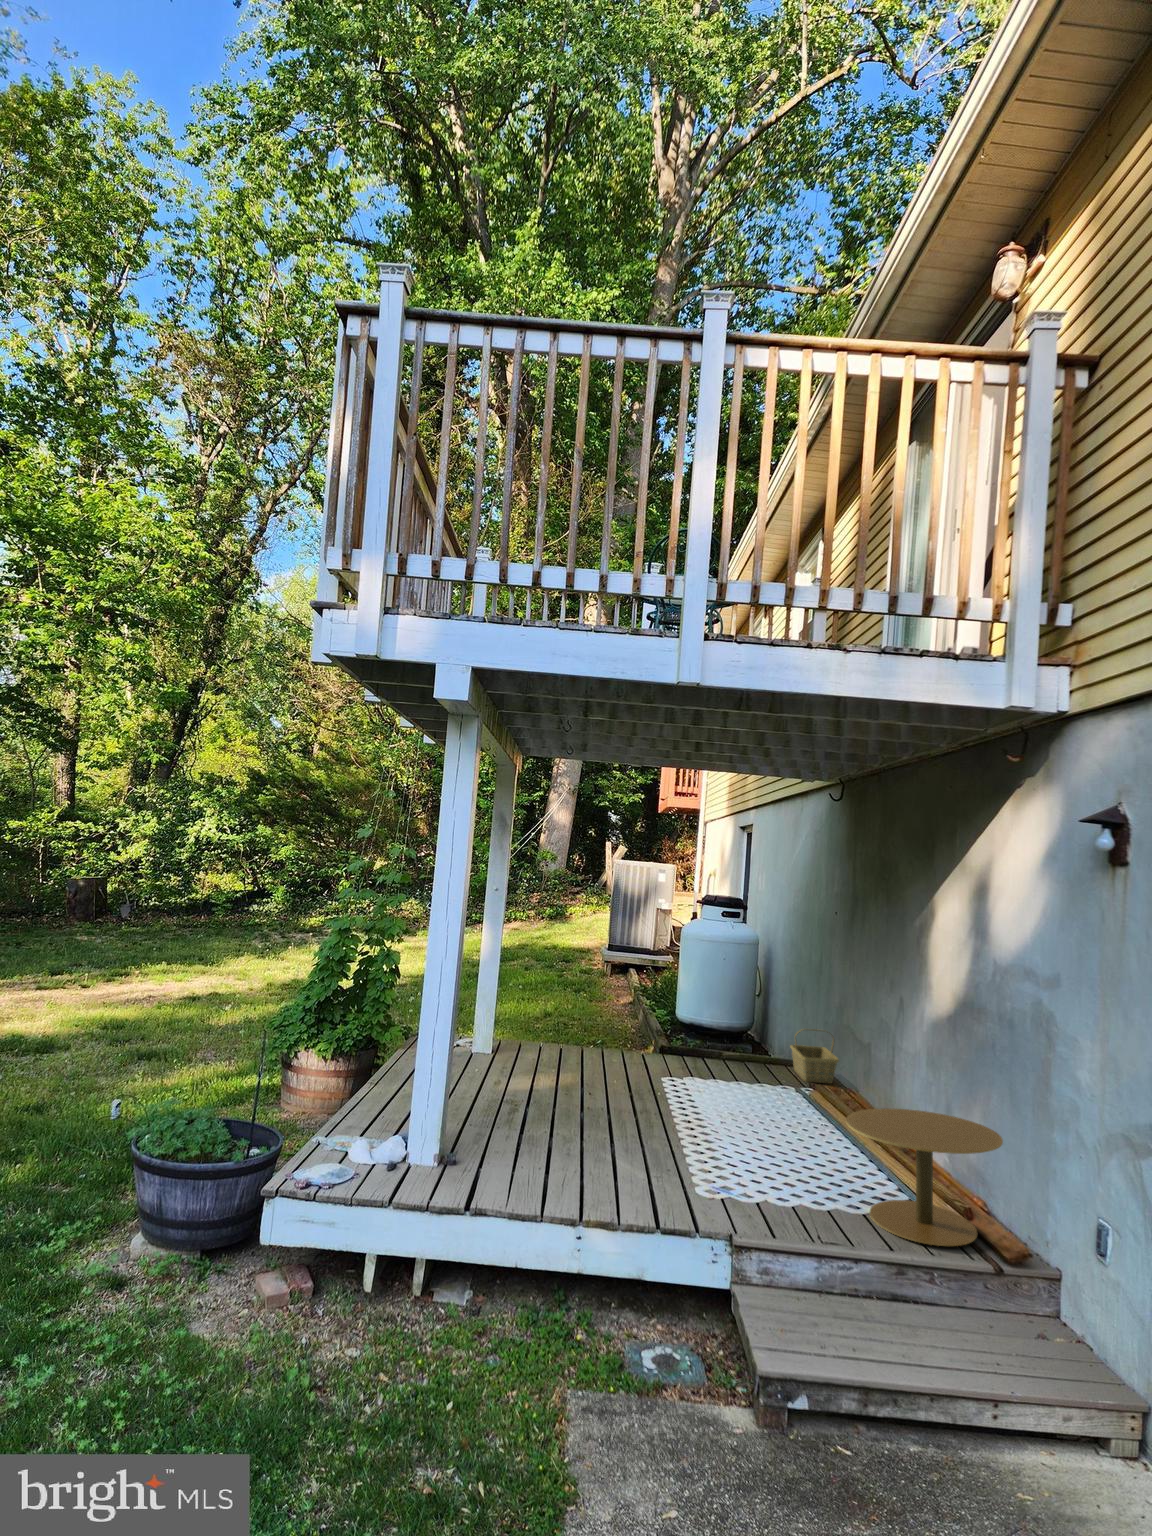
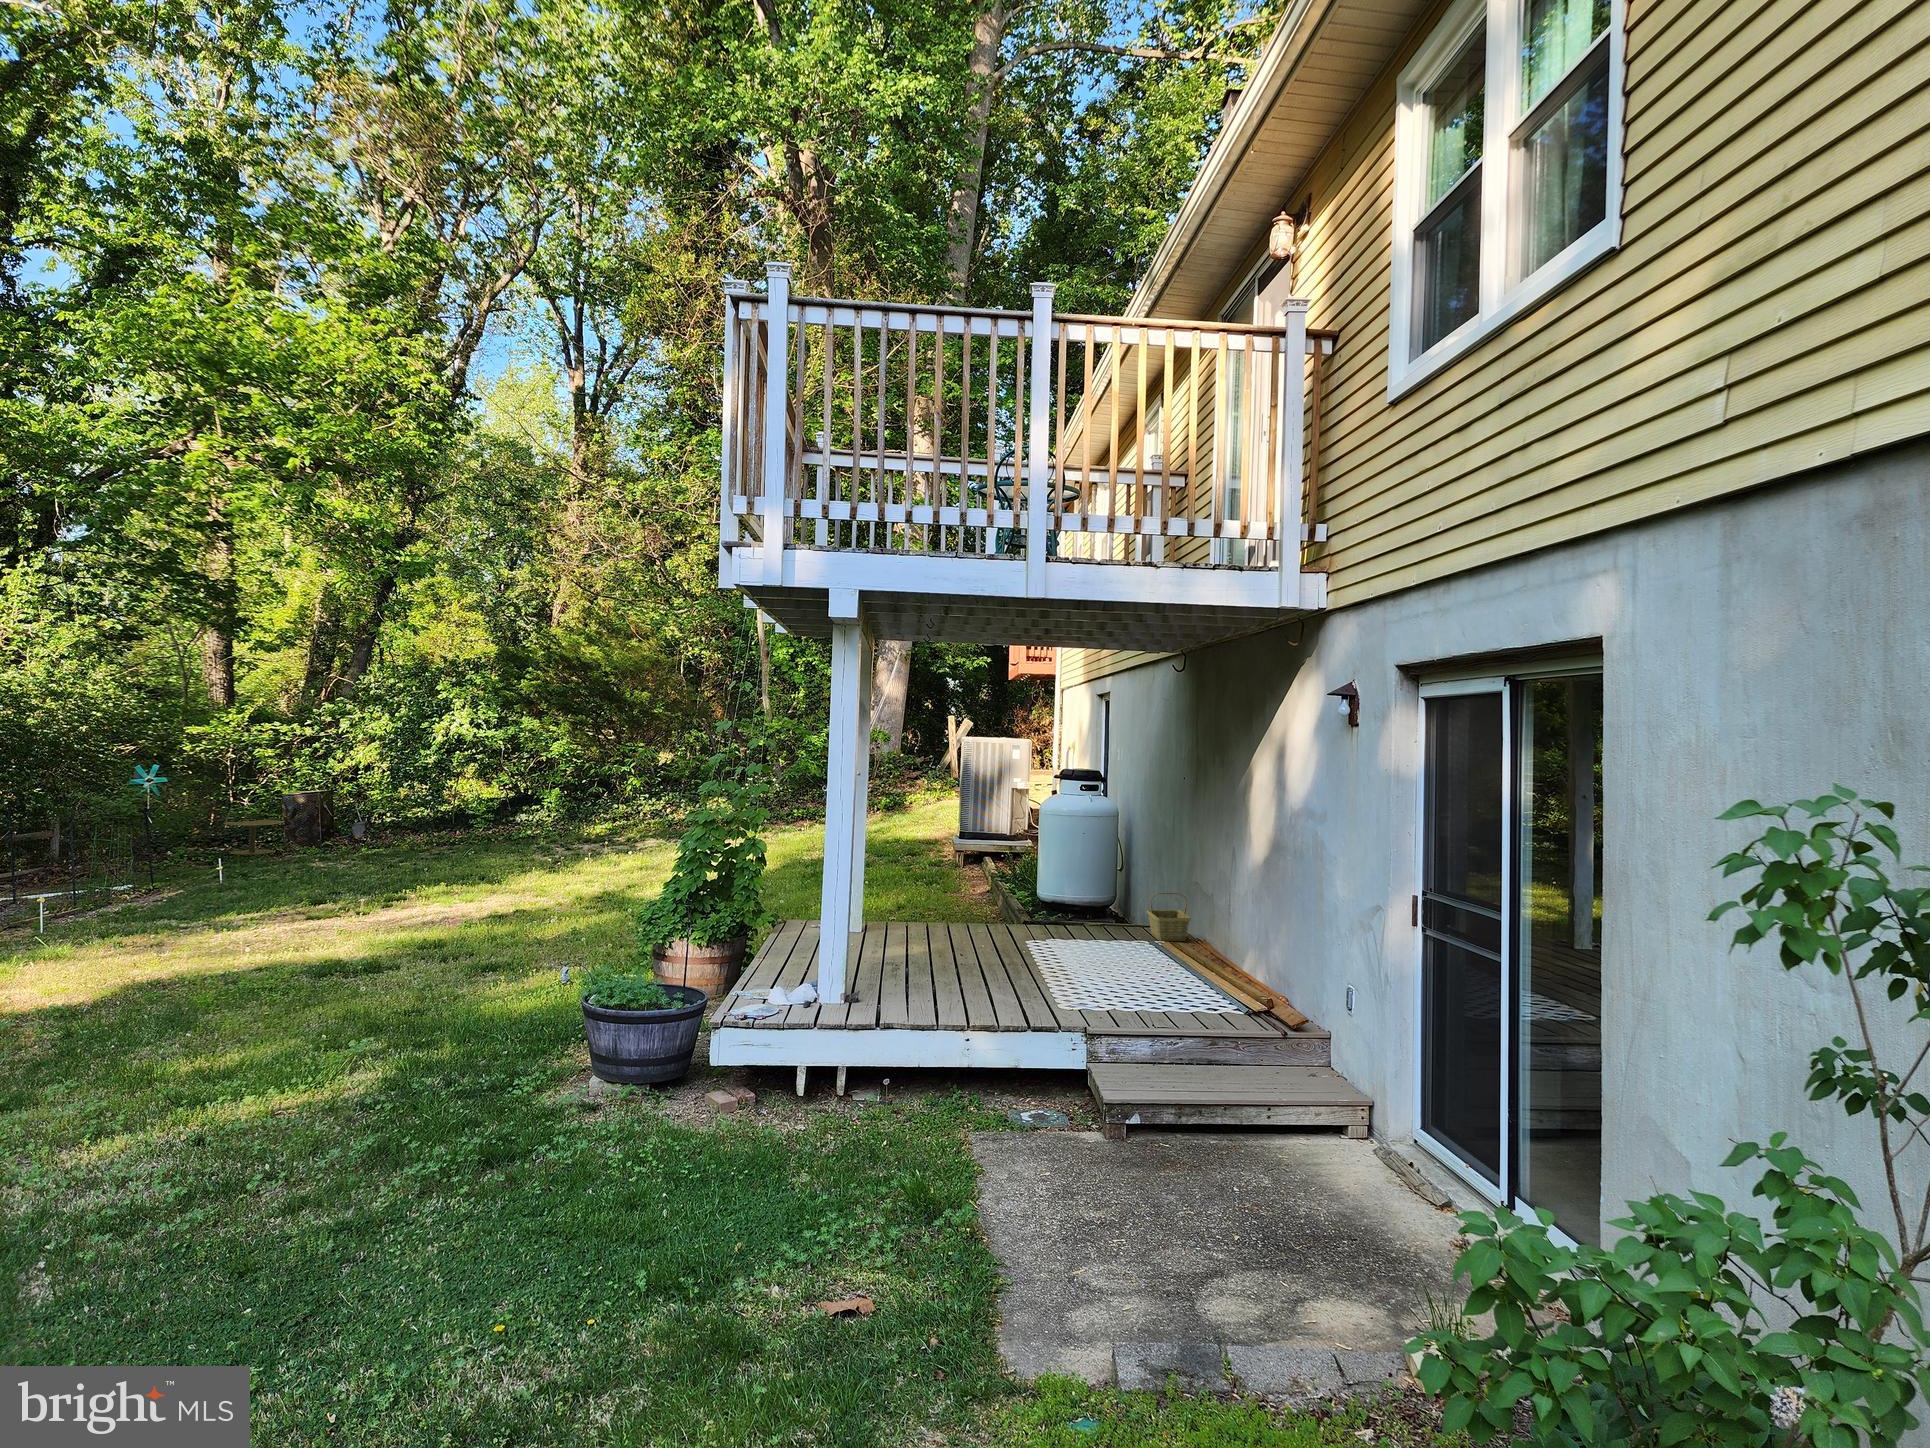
side table: present [846,1108,1003,1246] -> present [223,819,282,854]

